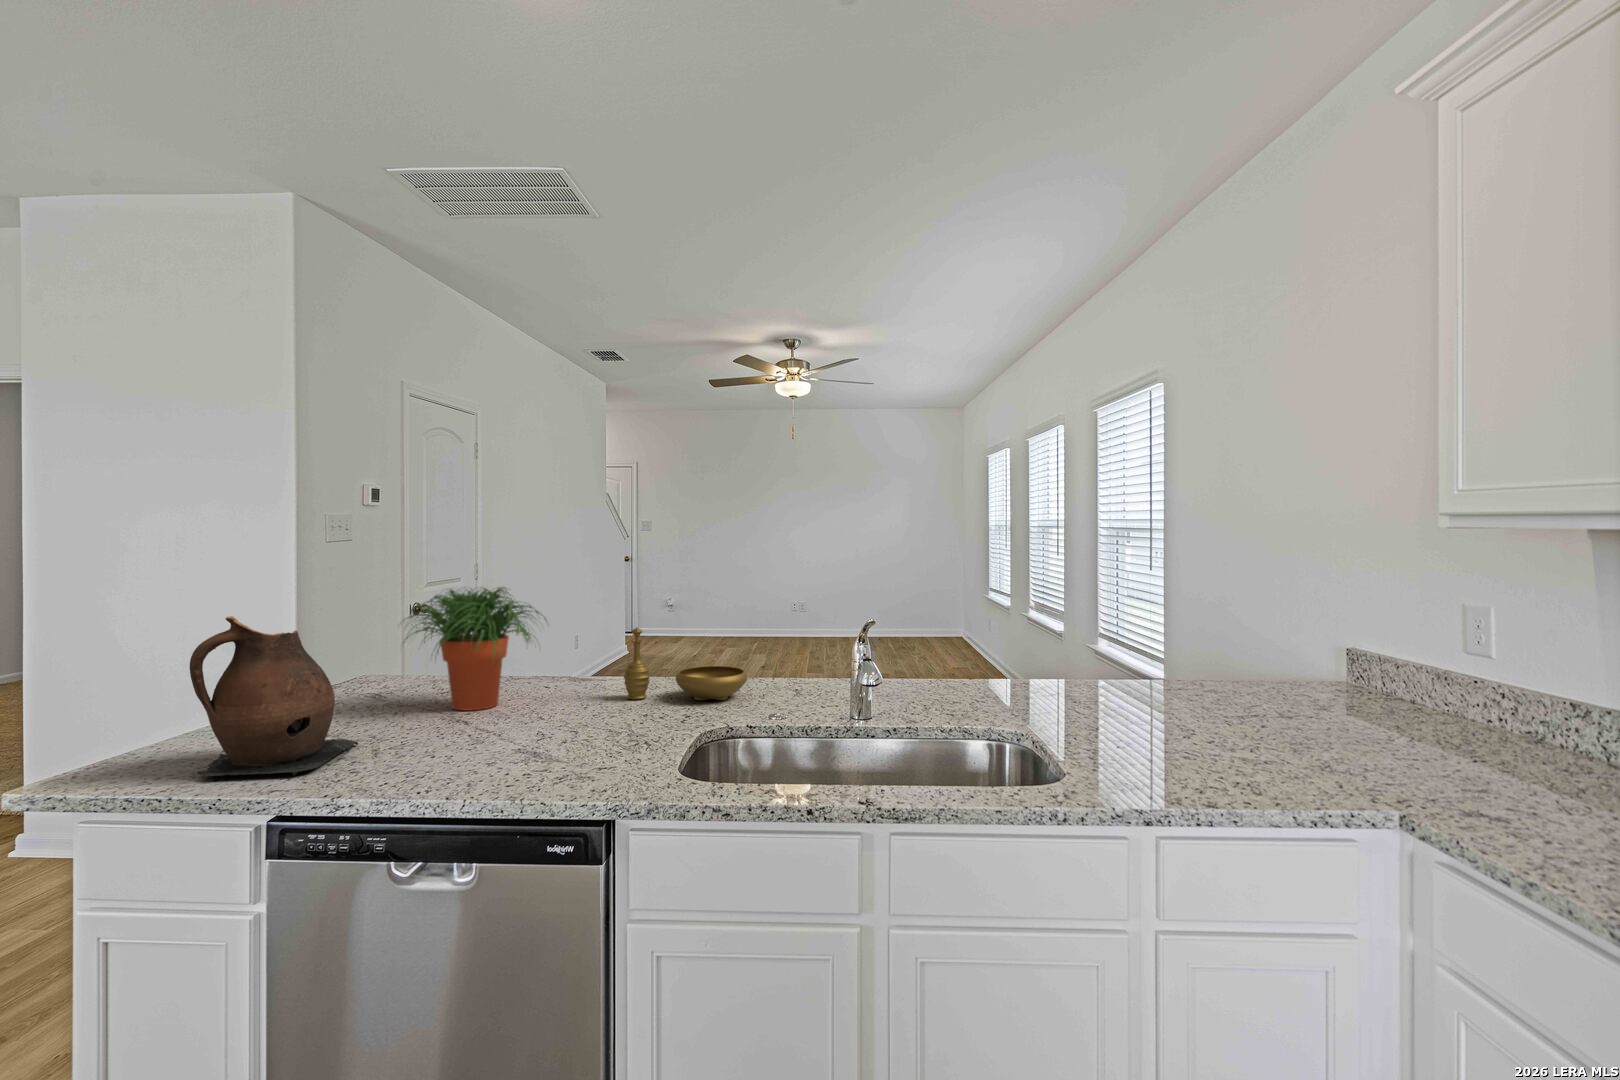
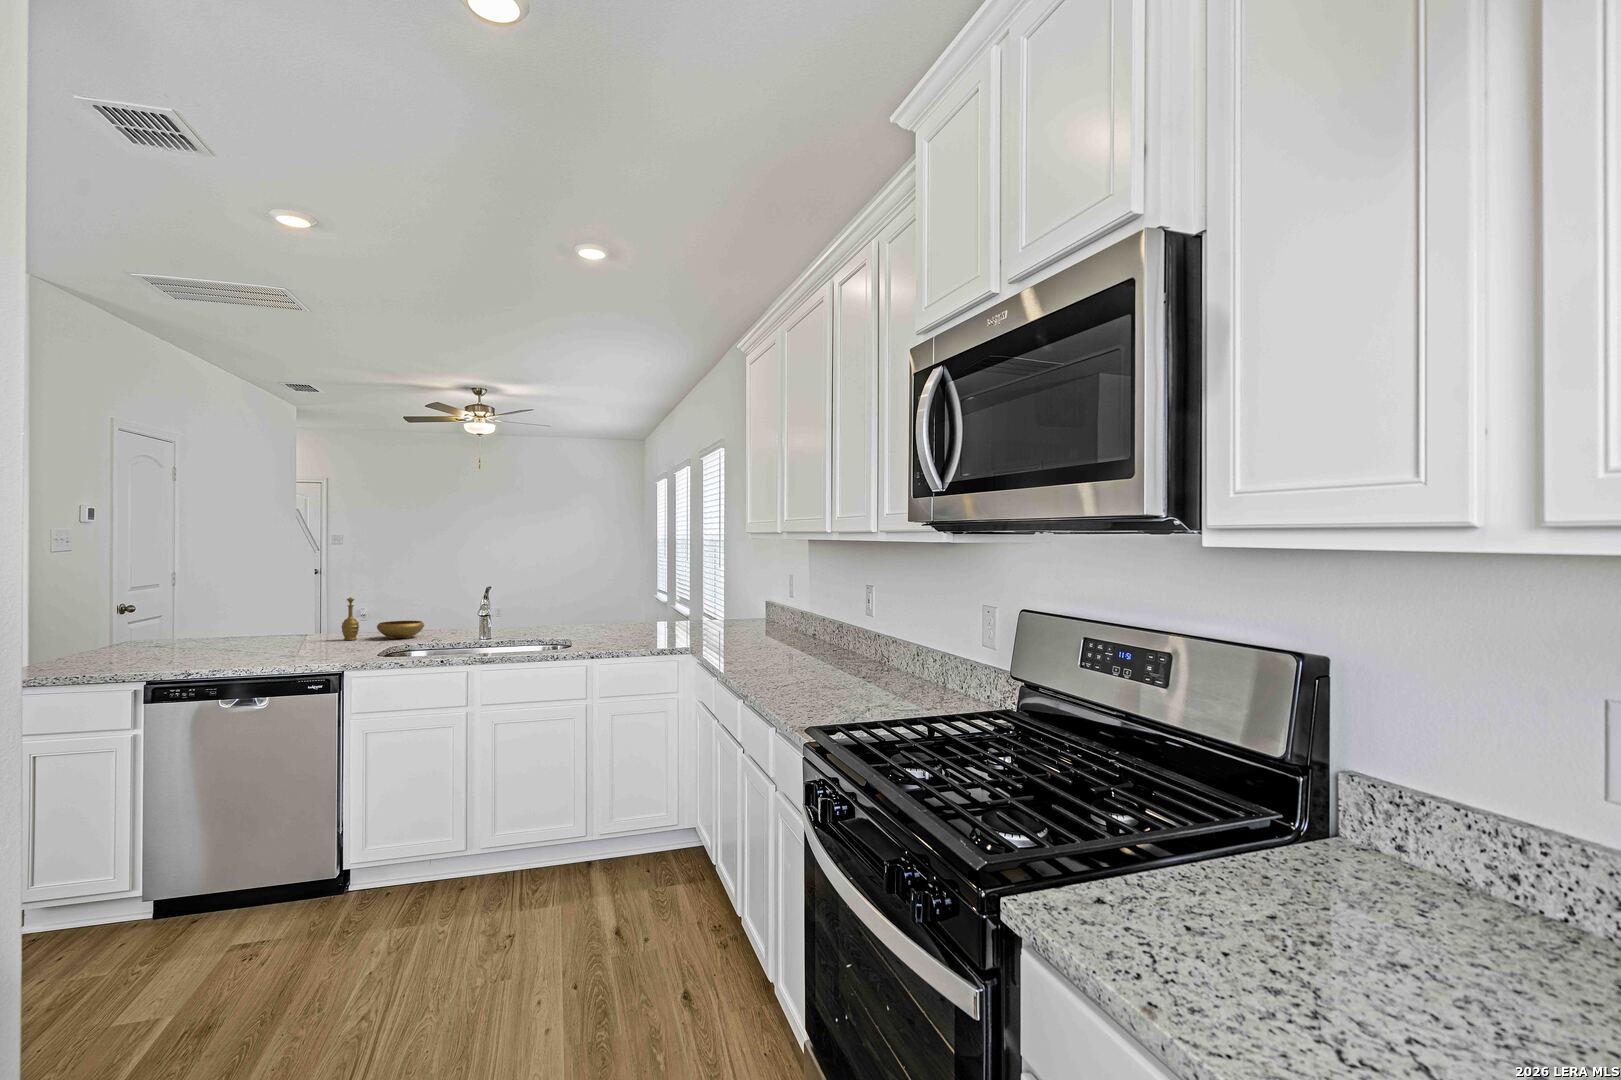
potted plant: present [405,587,548,710] -> none [185,572,290,648]
ceramic pitcher: present [190,616,358,776] -> none [78,584,174,669]

